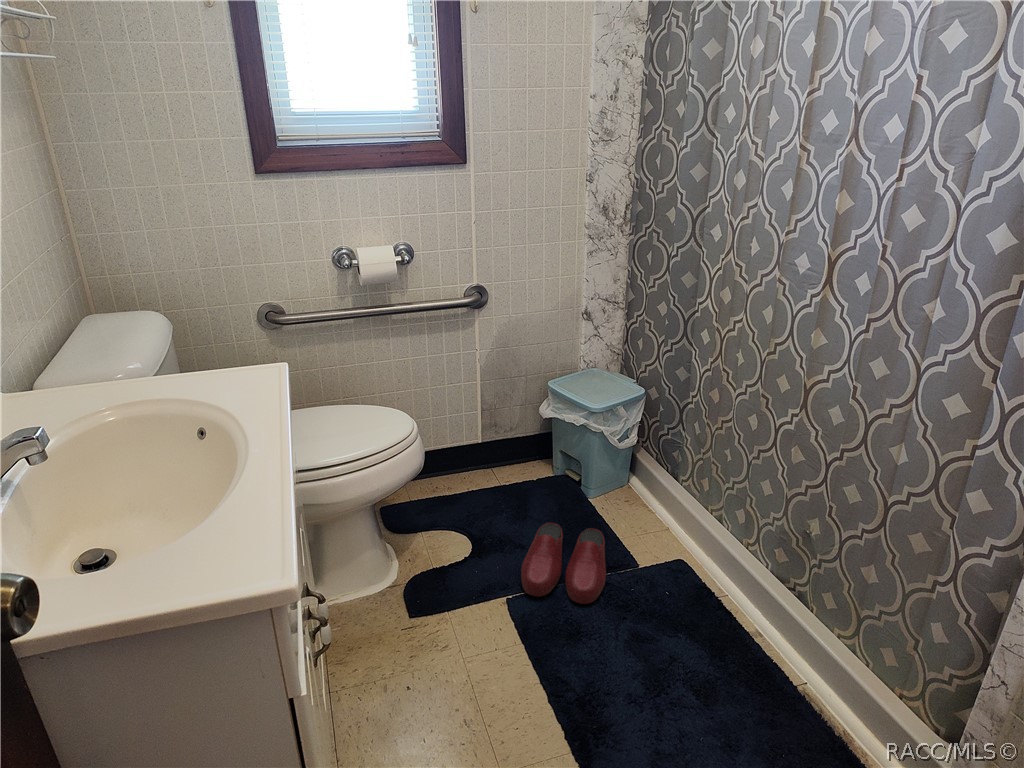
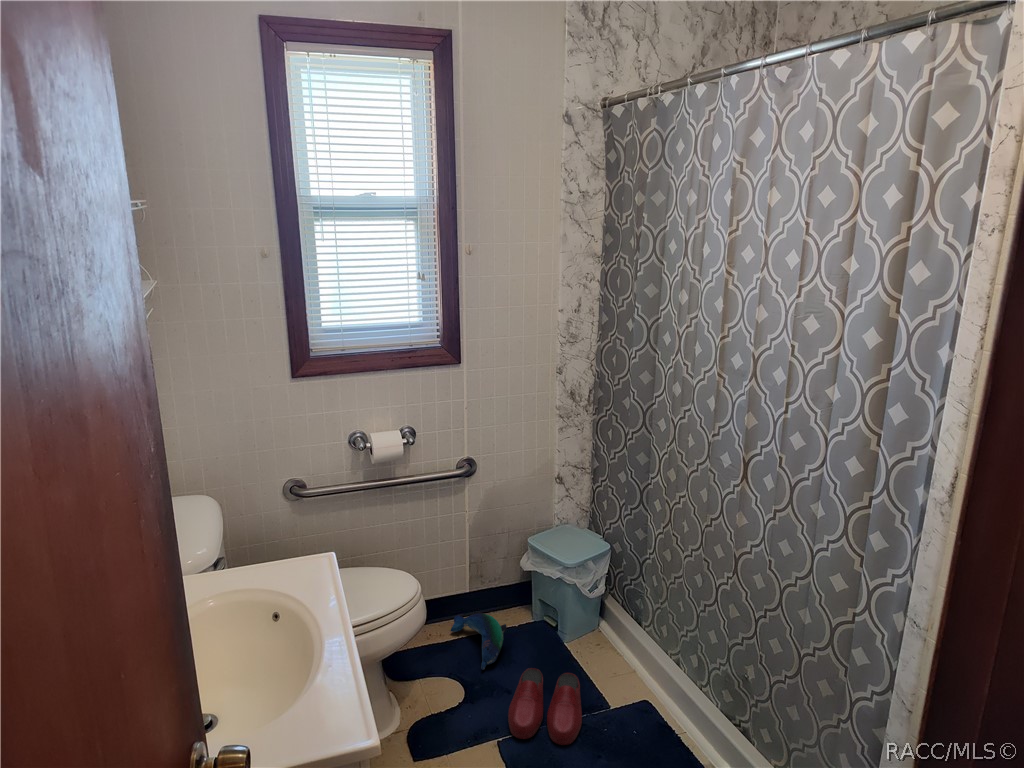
plush toy: none [461,465,523,524] -> present [451,613,507,670]

